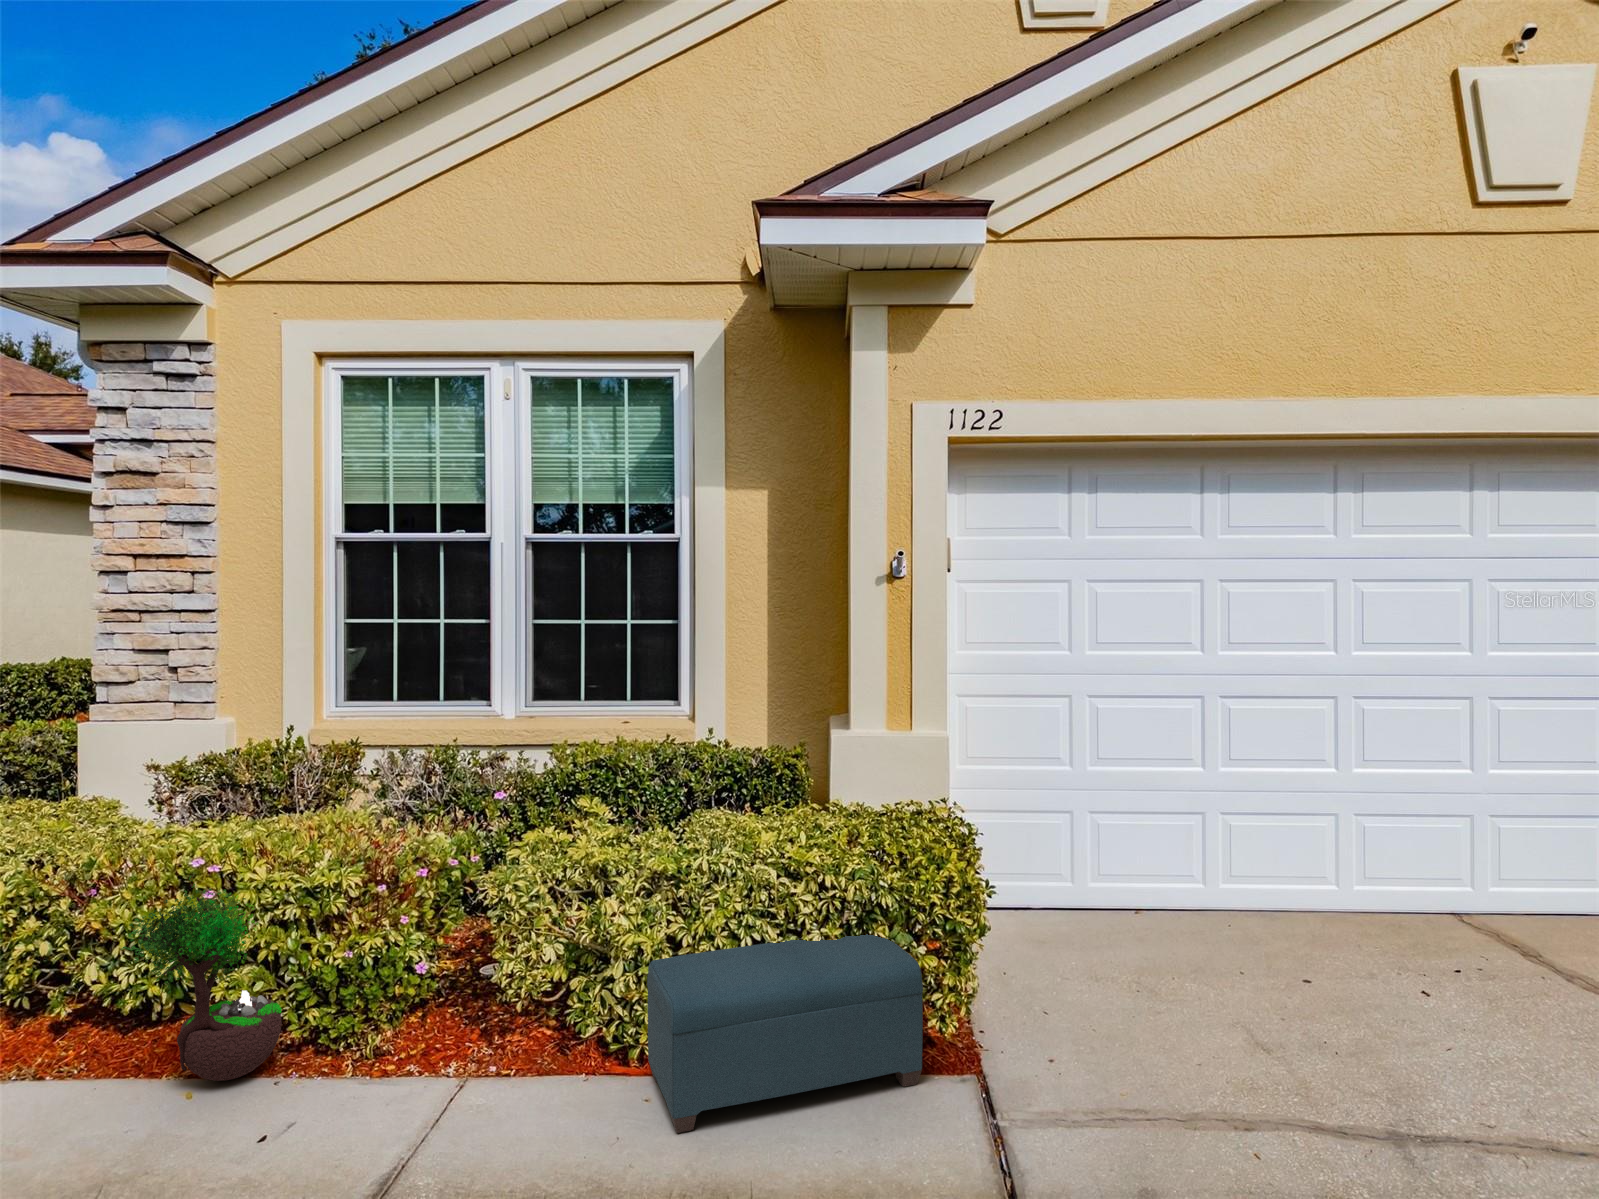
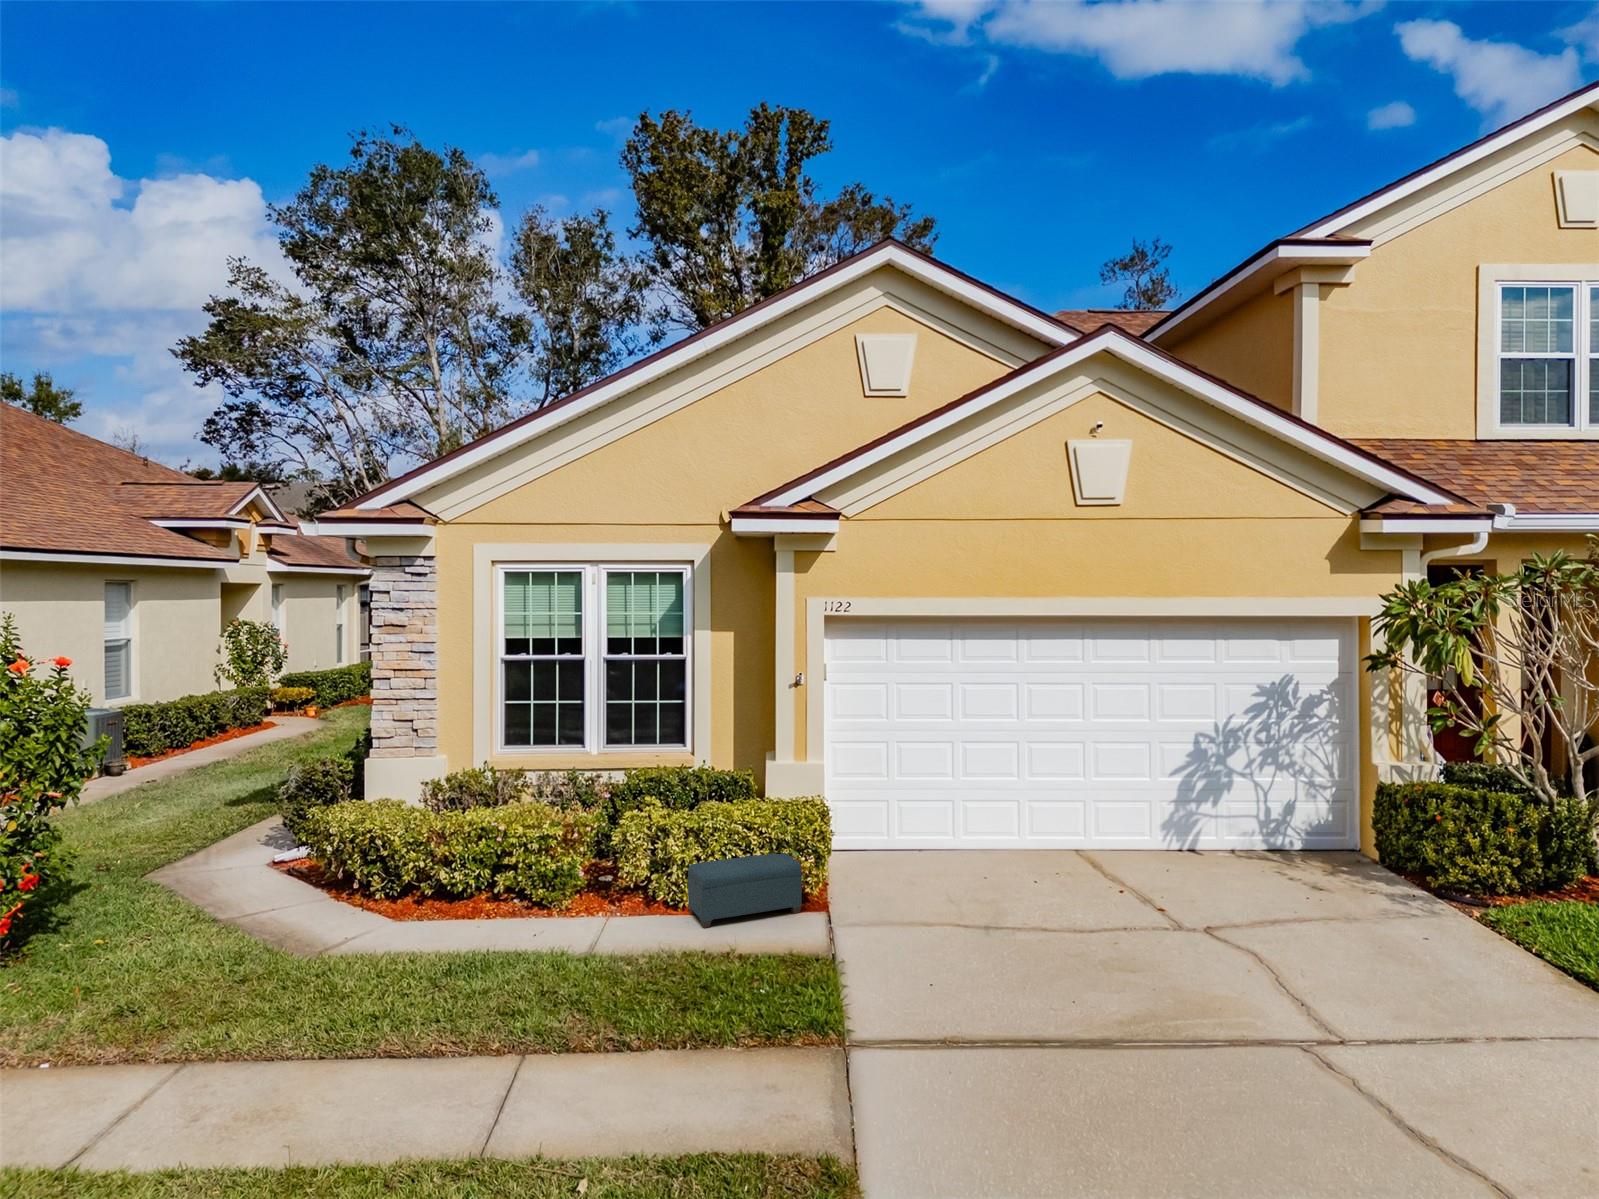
potted tree: present [121,876,282,1081] -> none [474,832,532,917]

